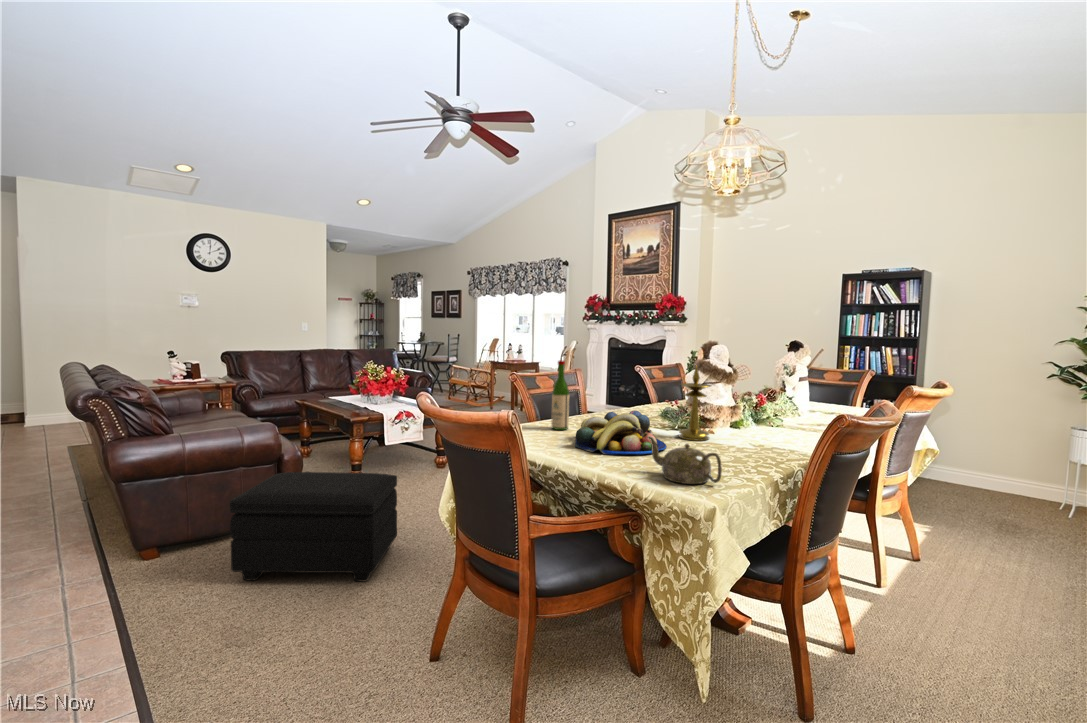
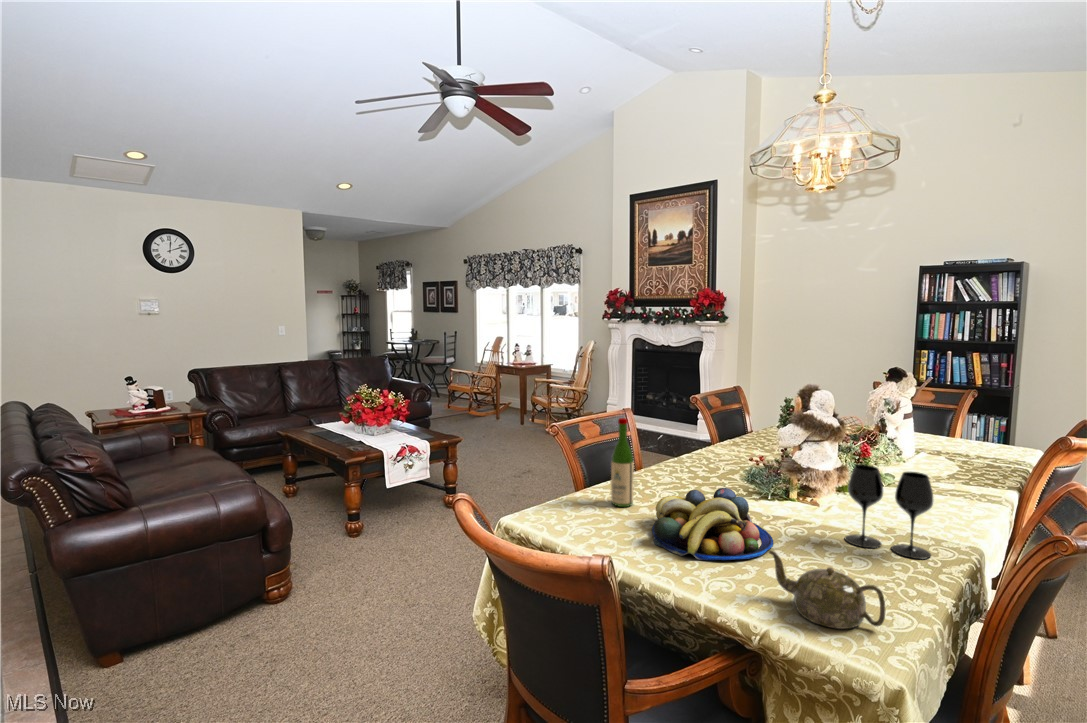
candlestick: present [679,366,711,441] -> none [777,425,821,522]
wine glass: none [723,391,784,458] -> present [845,465,933,559]
footstool: present [230,472,397,581] -> none [207,547,413,698]

